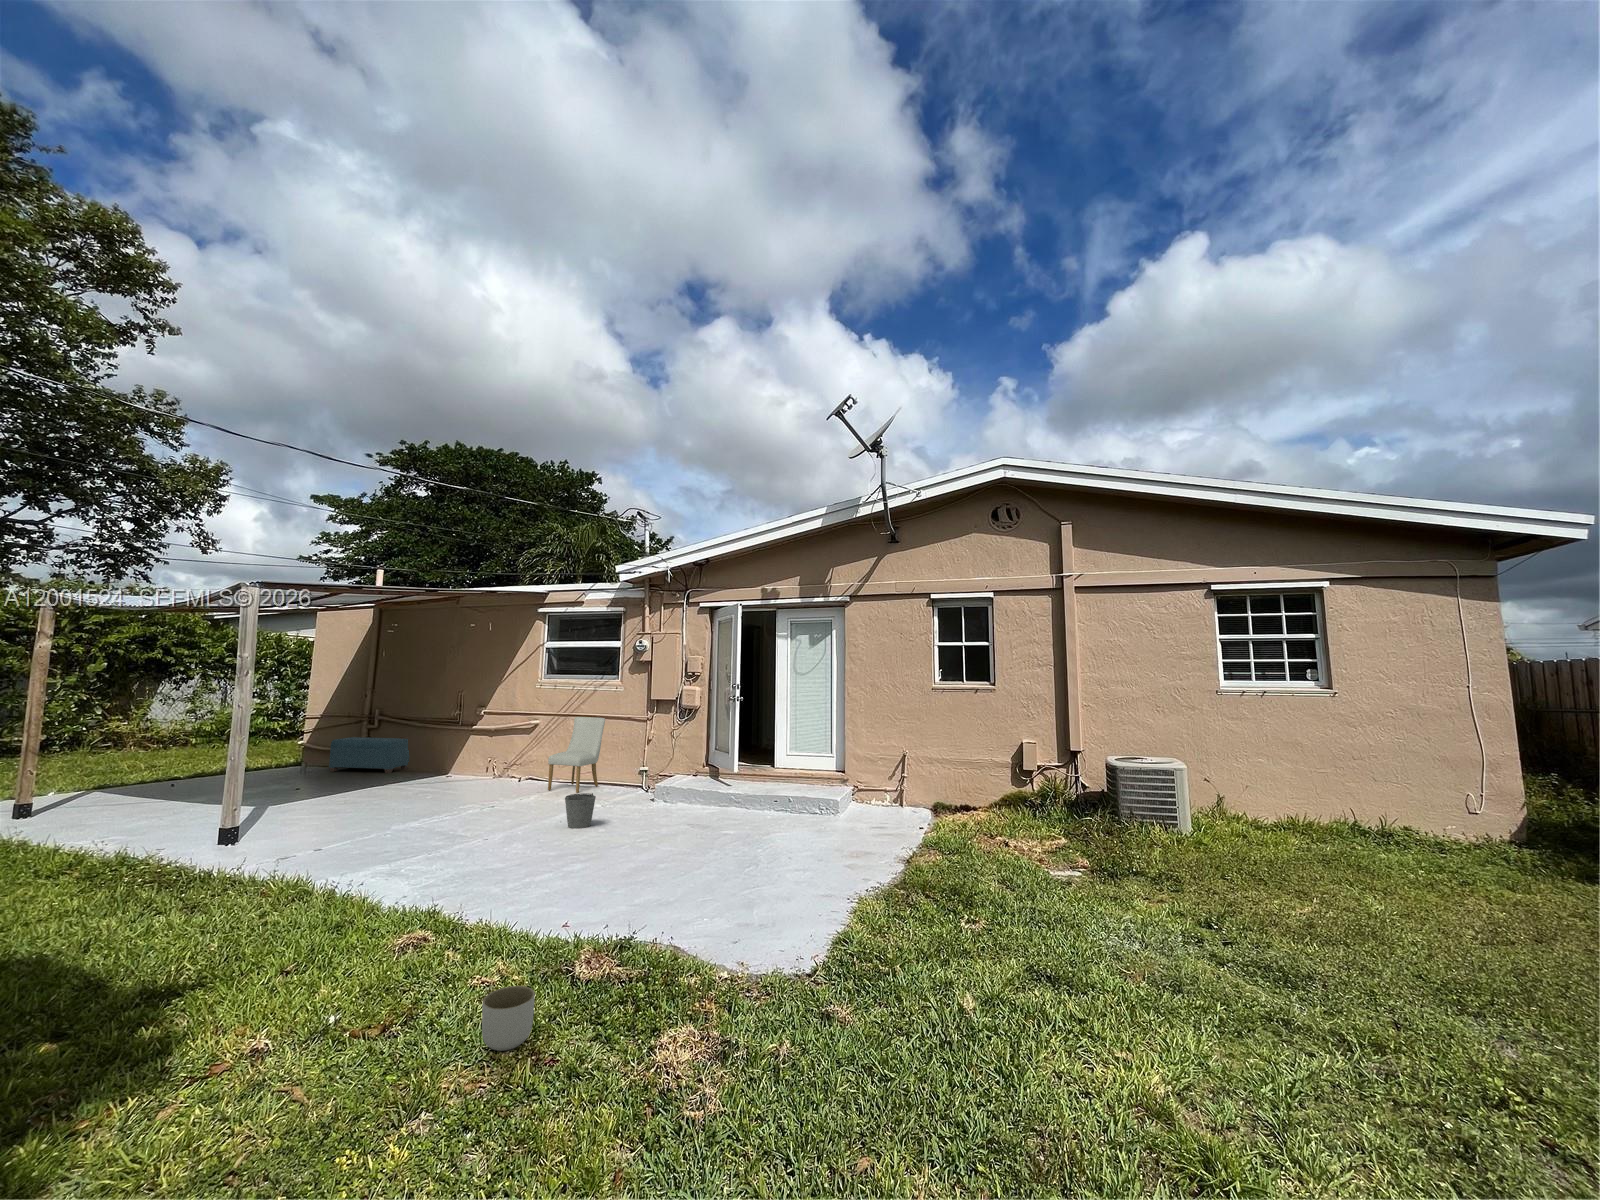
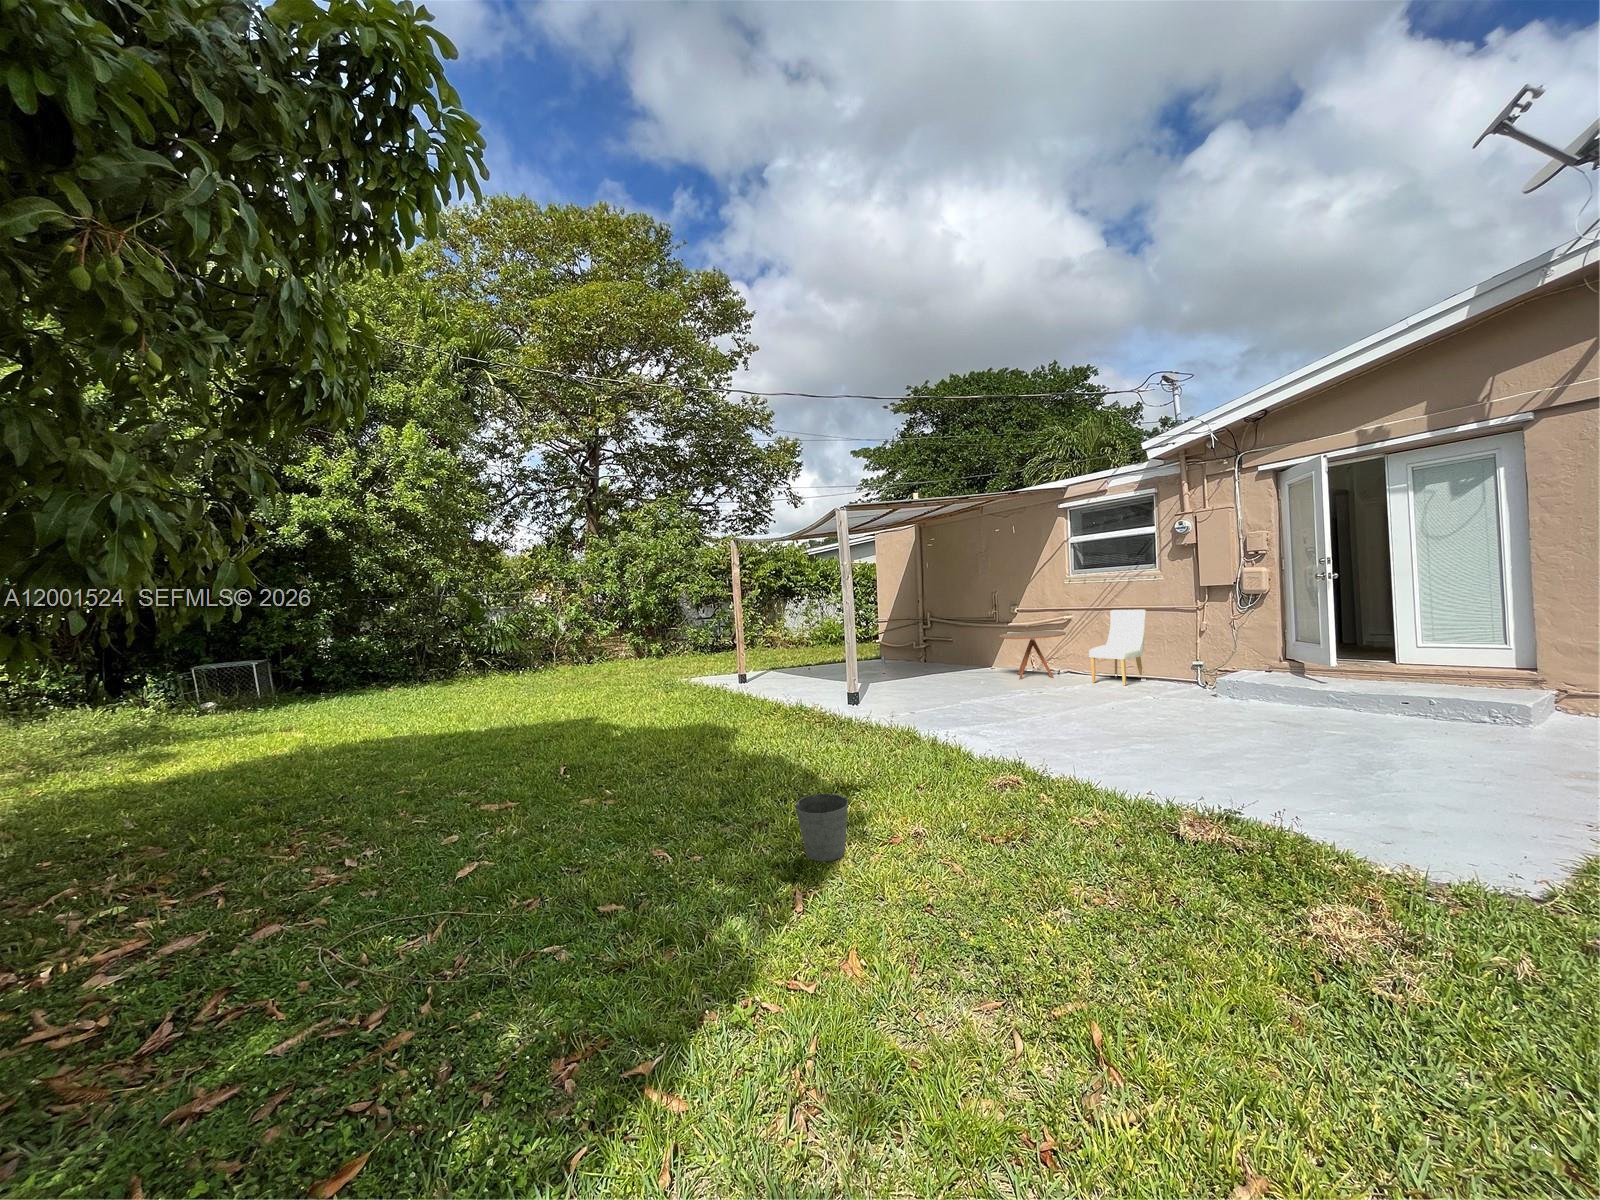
round table: none [457,735,530,788] -> present [999,631,1066,680]
bench: present [329,737,409,773] -> none [899,637,959,666]
bucket: present [565,793,596,828] -> present [795,793,848,862]
planter: present [482,986,535,1051] -> none [1115,876,1175,943]

